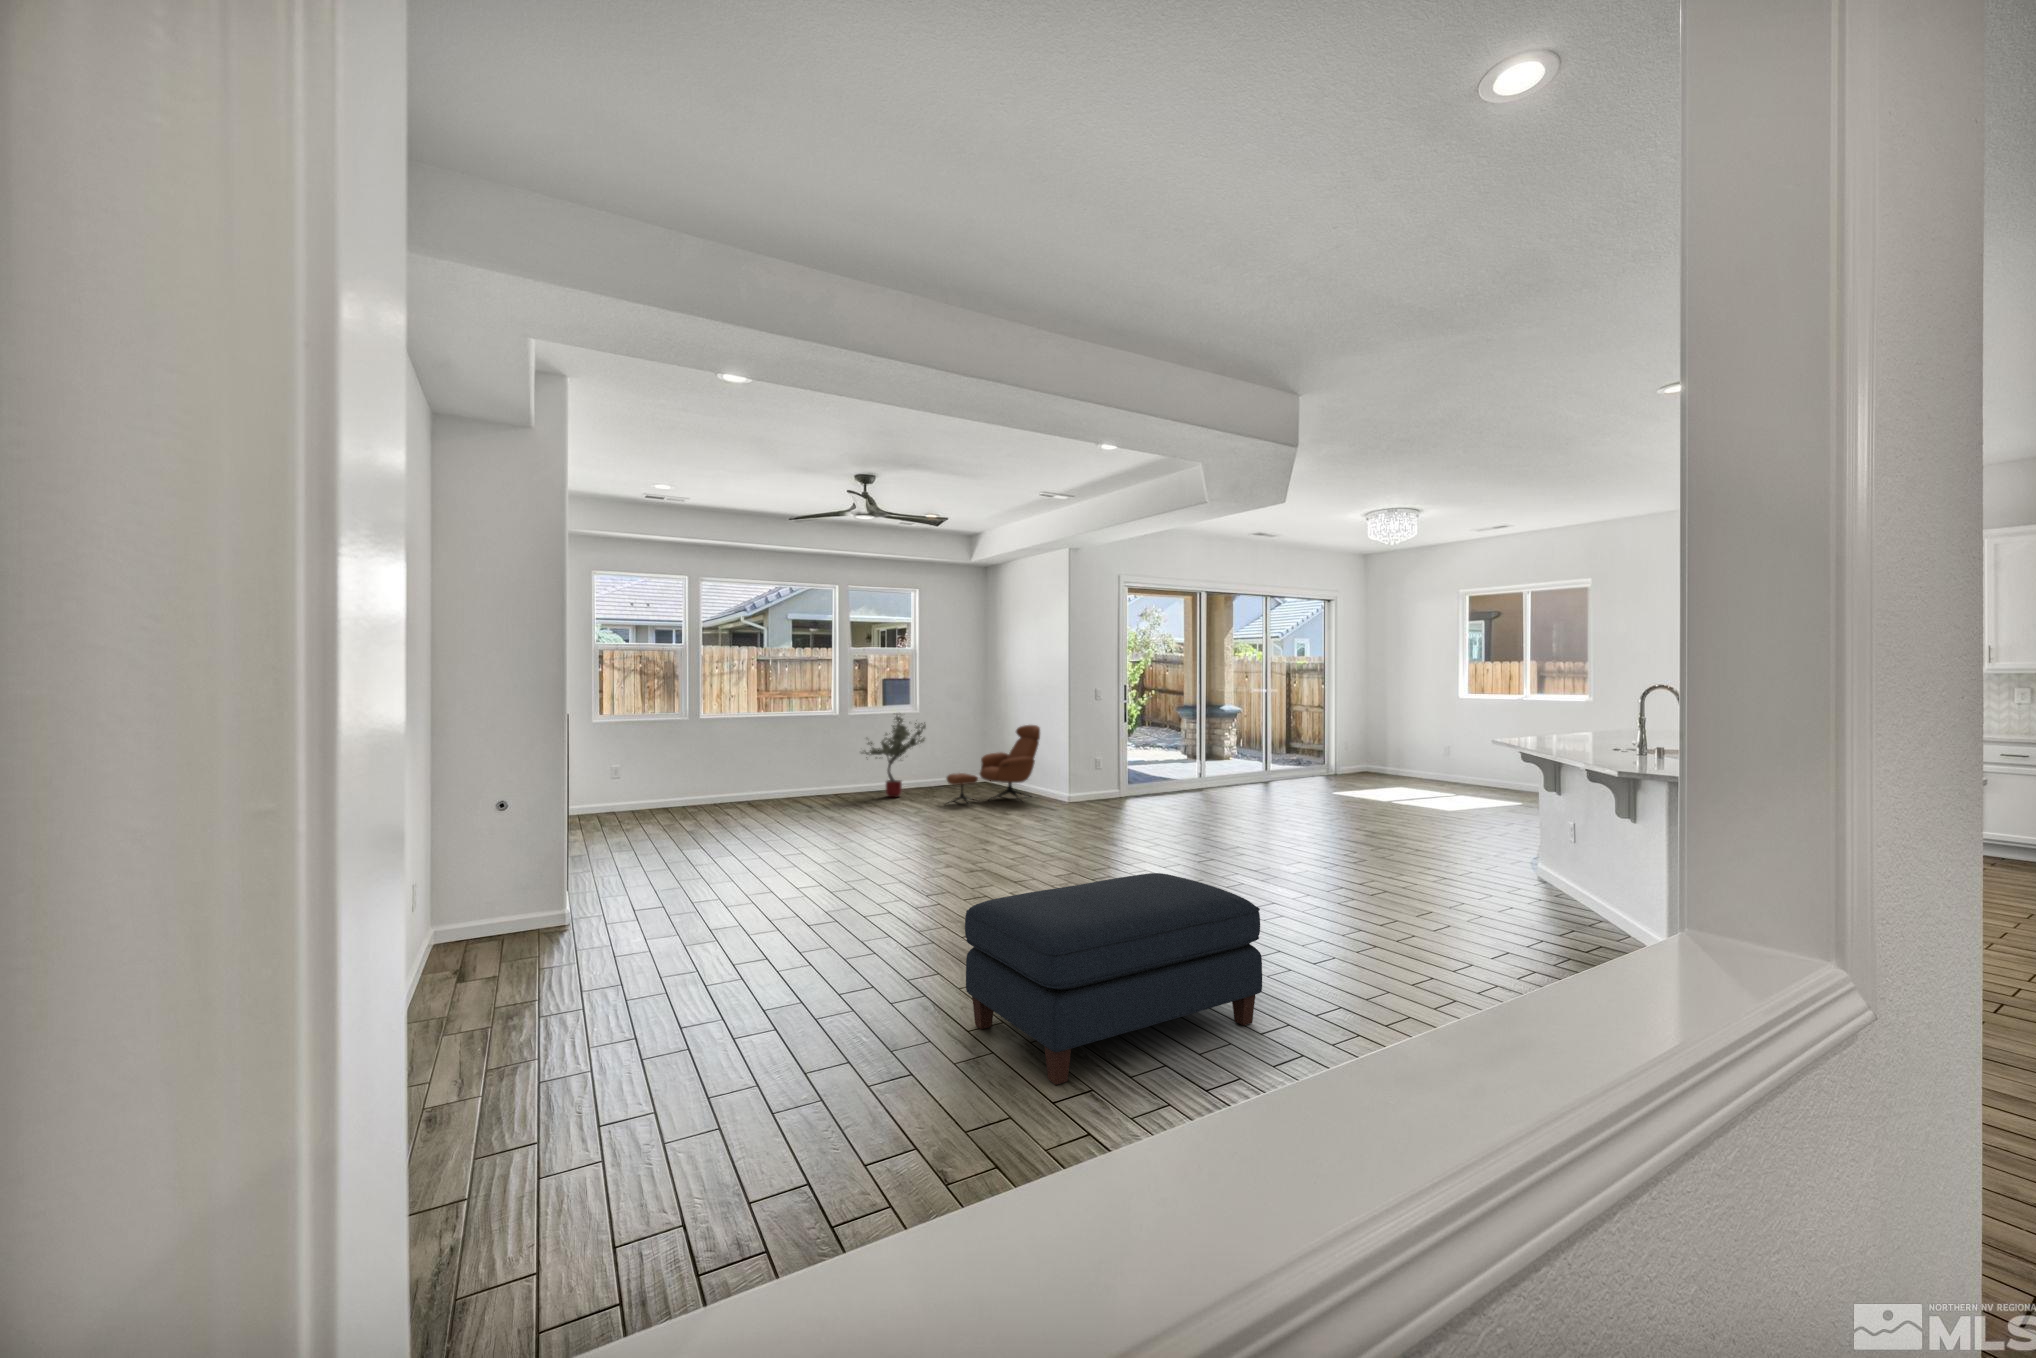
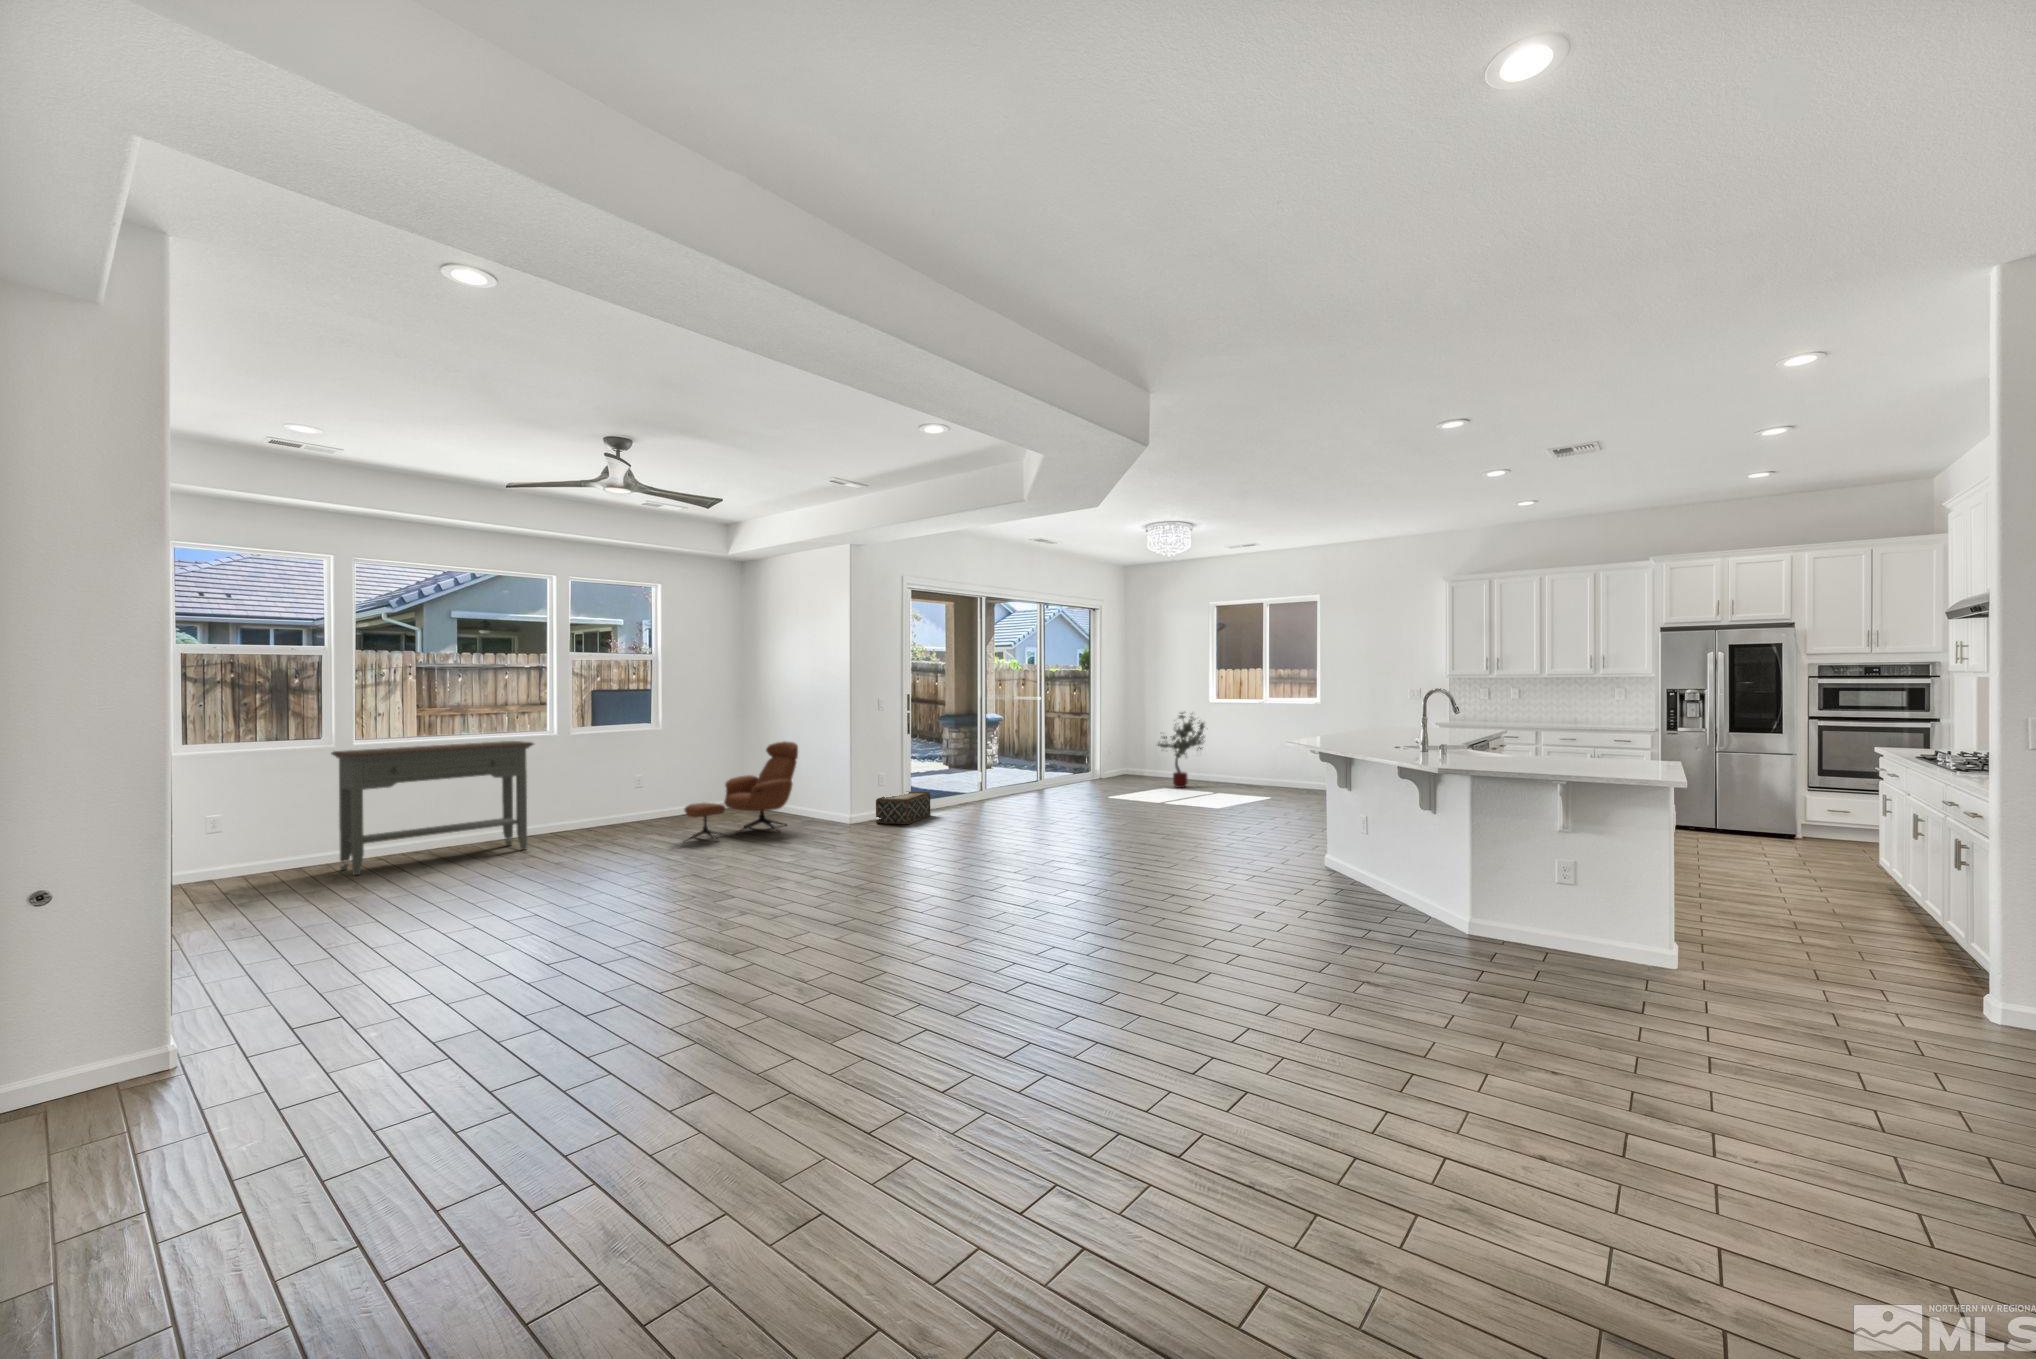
potted tree: present [862,716,926,797] -> present [1158,712,1205,788]
console table: none [702,717,837,813] -> present [332,741,533,875]
woven basket: none [1106,773,1158,802] -> present [876,792,930,824]
ottoman: present [965,873,1262,1085] -> none [858,908,1184,1181]

